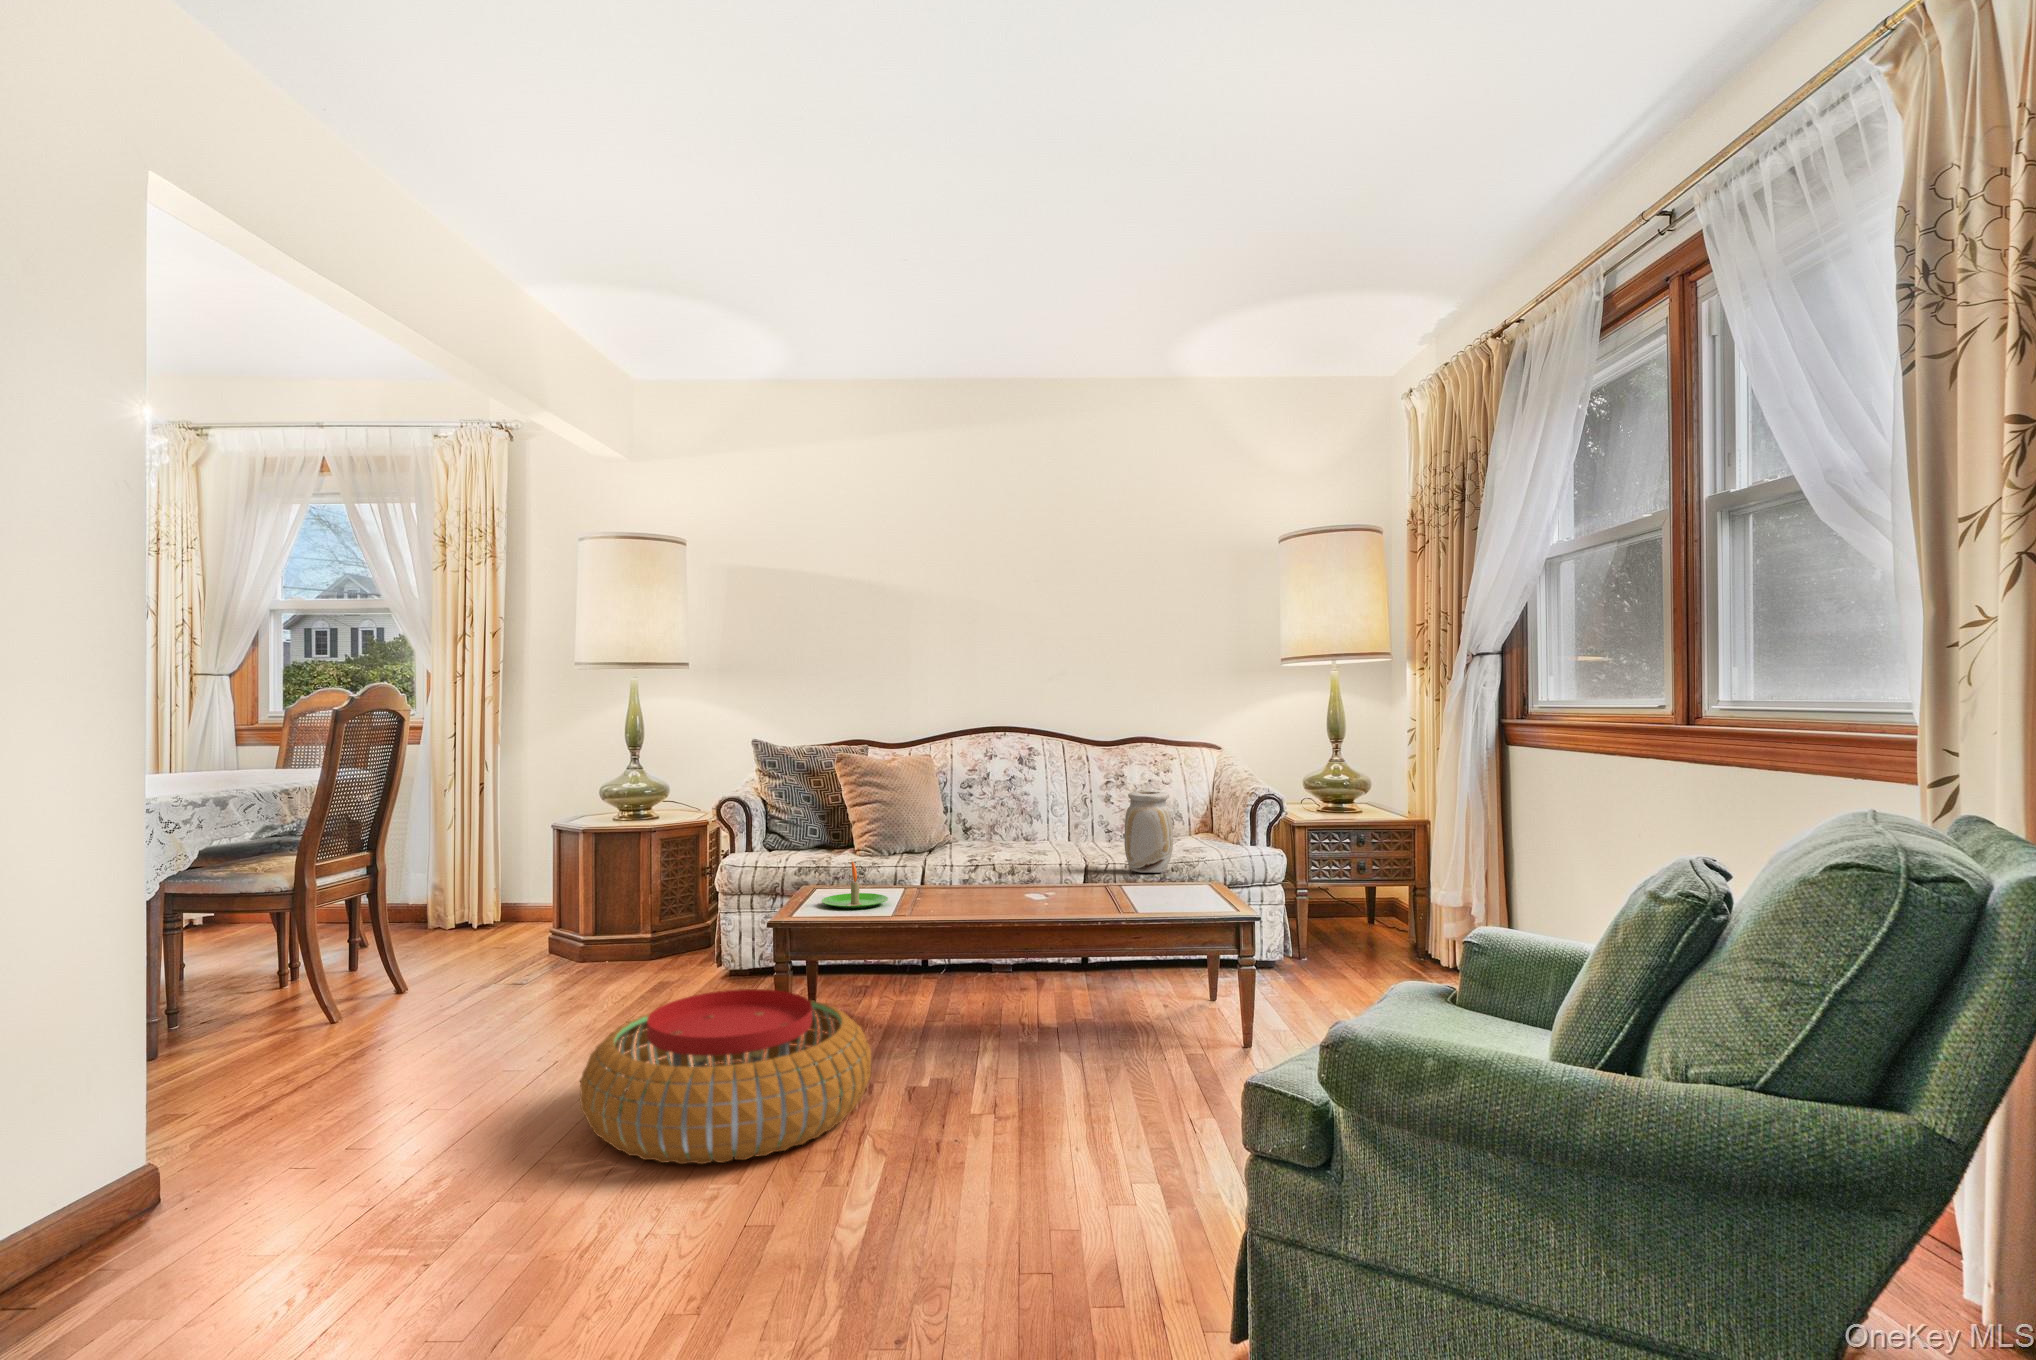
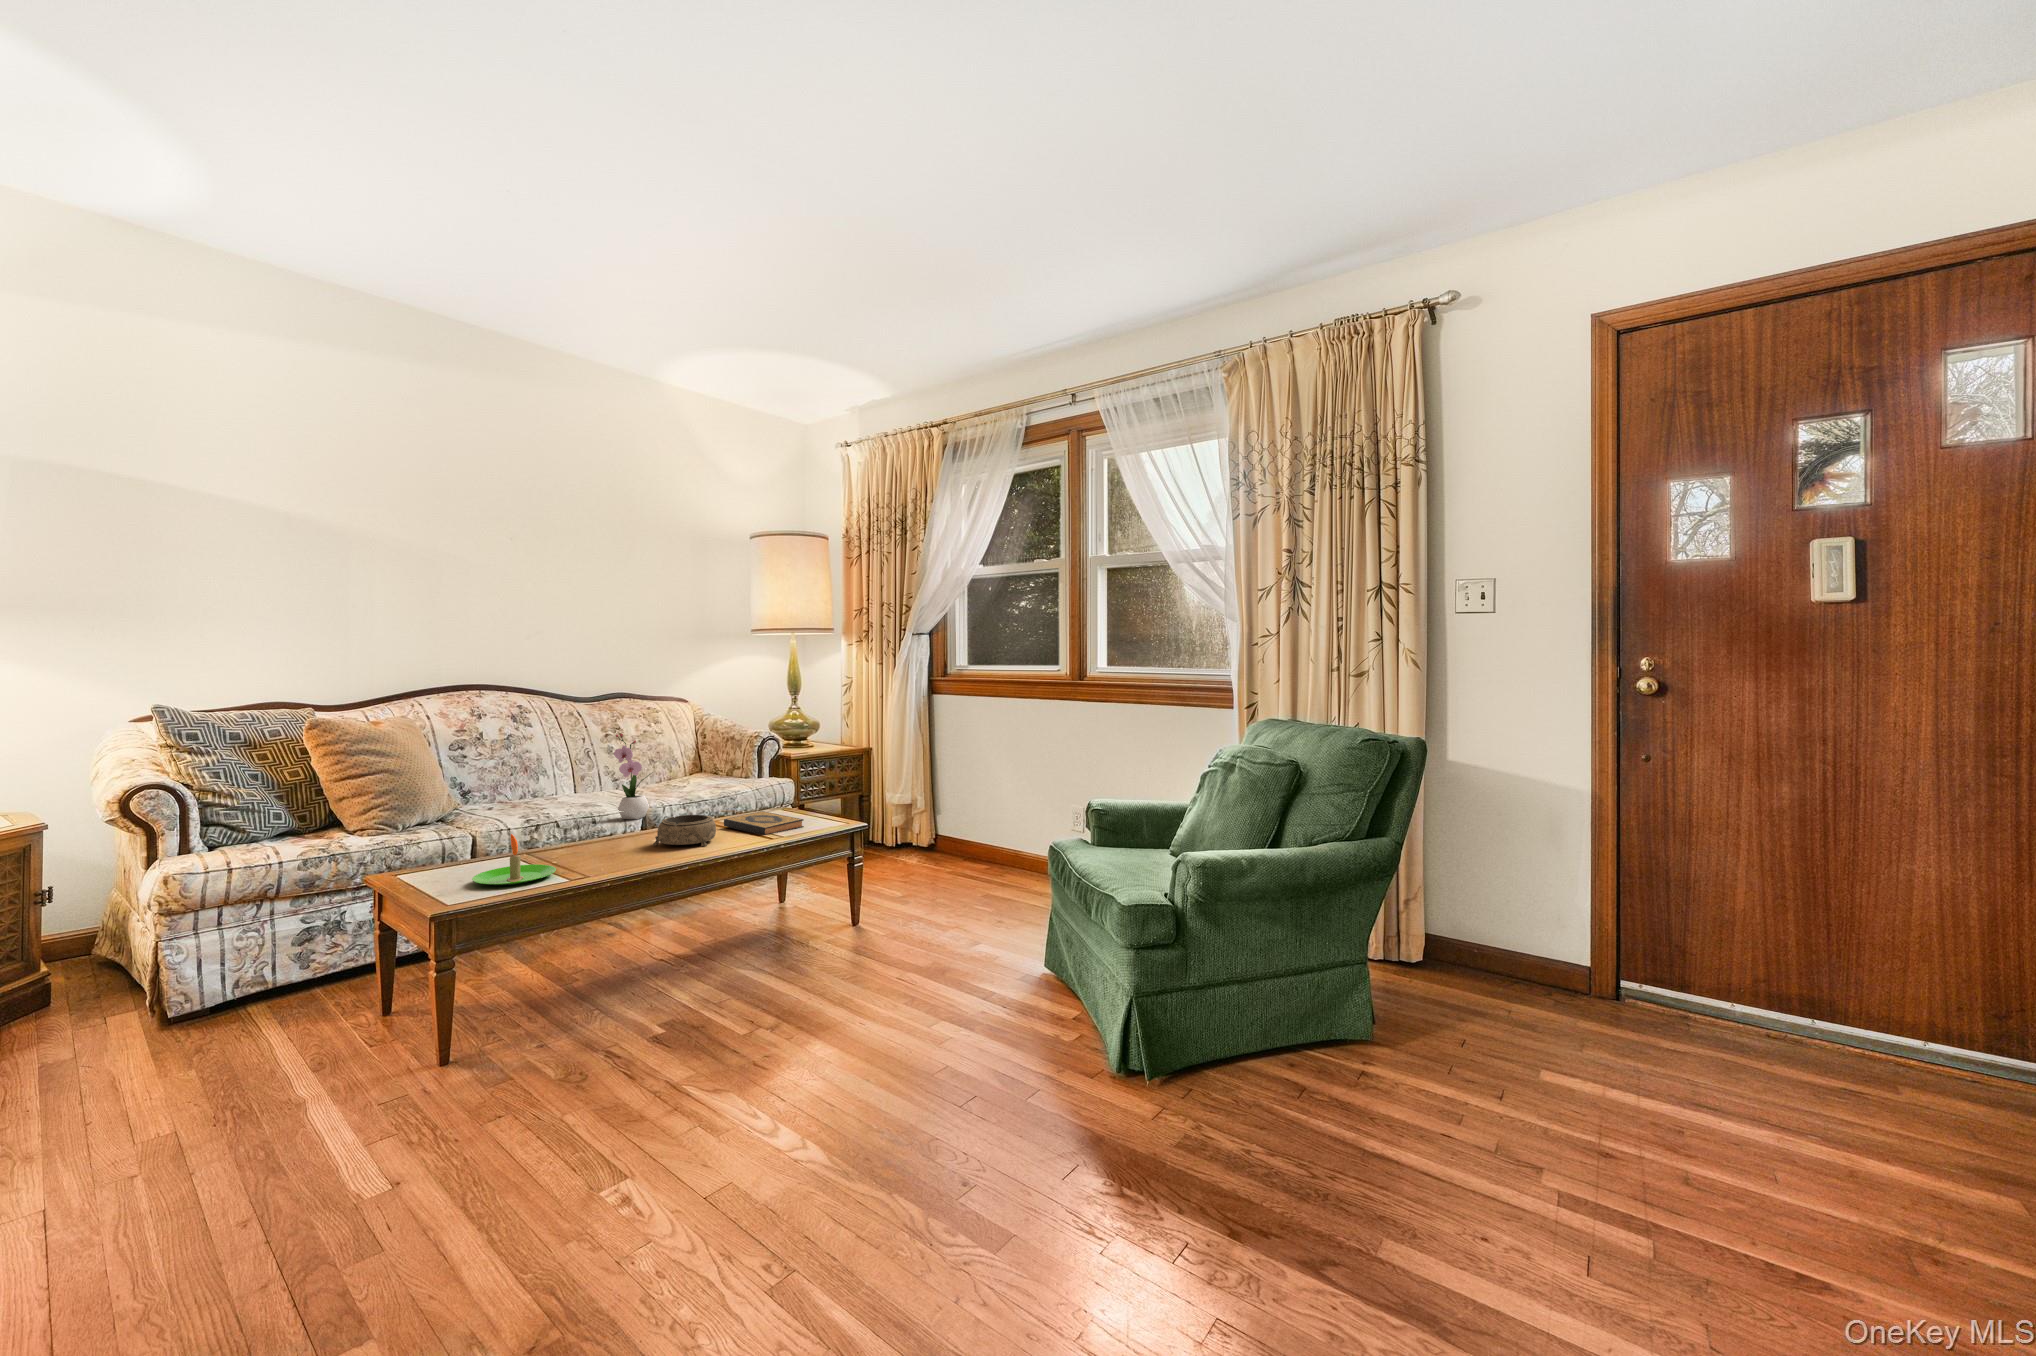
flower arrangement: none [1047,779,1090,874] -> present [614,734,650,819]
vase: present [1124,791,1173,873] -> none [679,740,723,809]
decorative bowl: none [1004,870,1065,907] -> present [653,815,716,847]
hardback book: none [1104,882,1172,907] -> present [724,811,804,835]
pouf: present [580,989,871,1164] -> none [271,981,665,1227]

